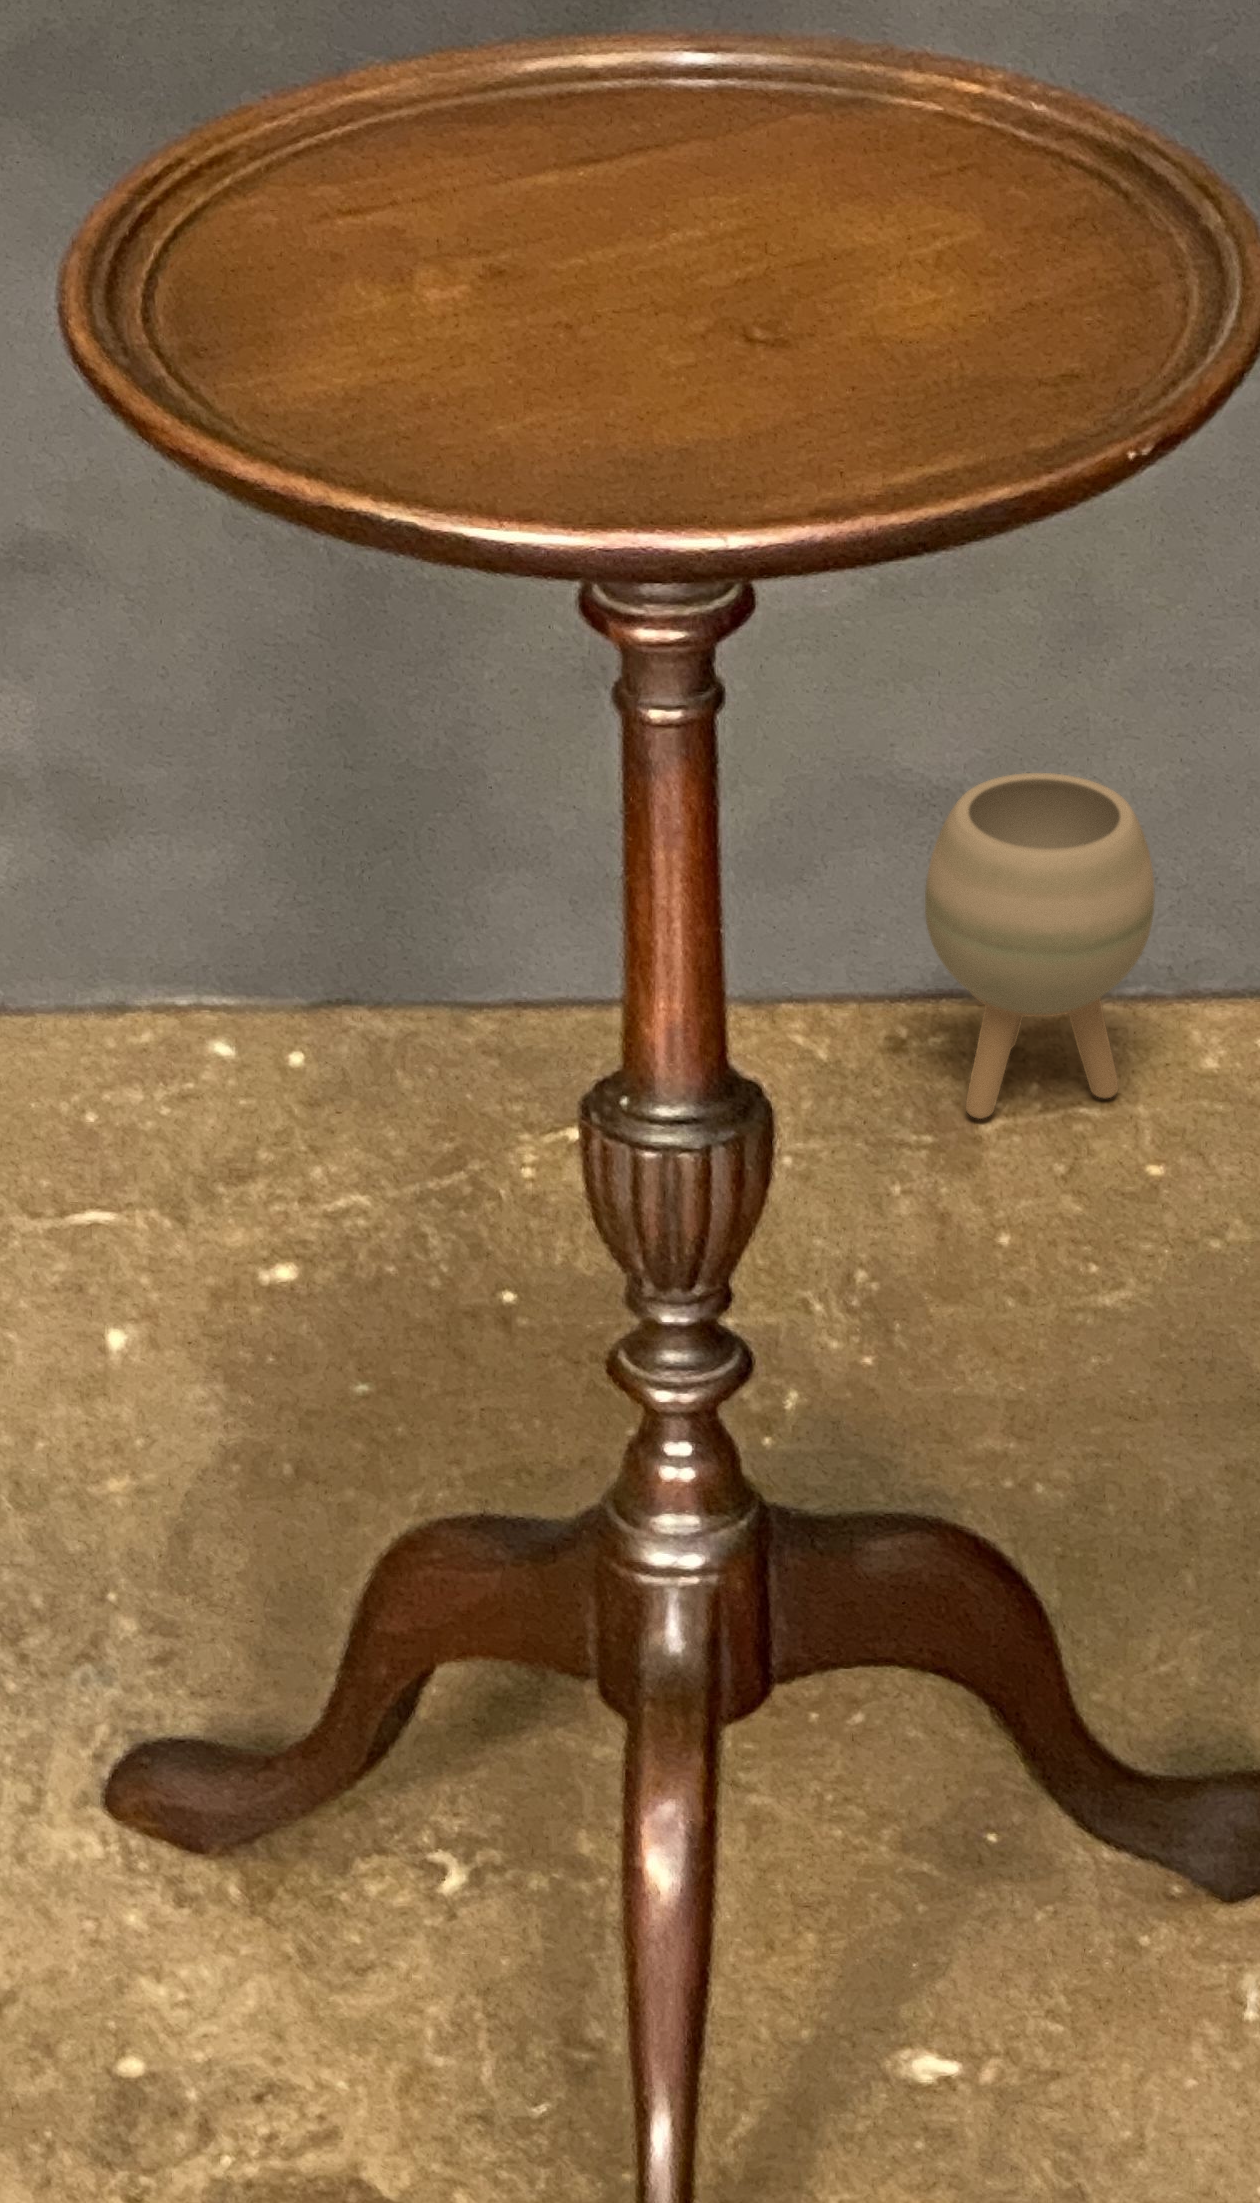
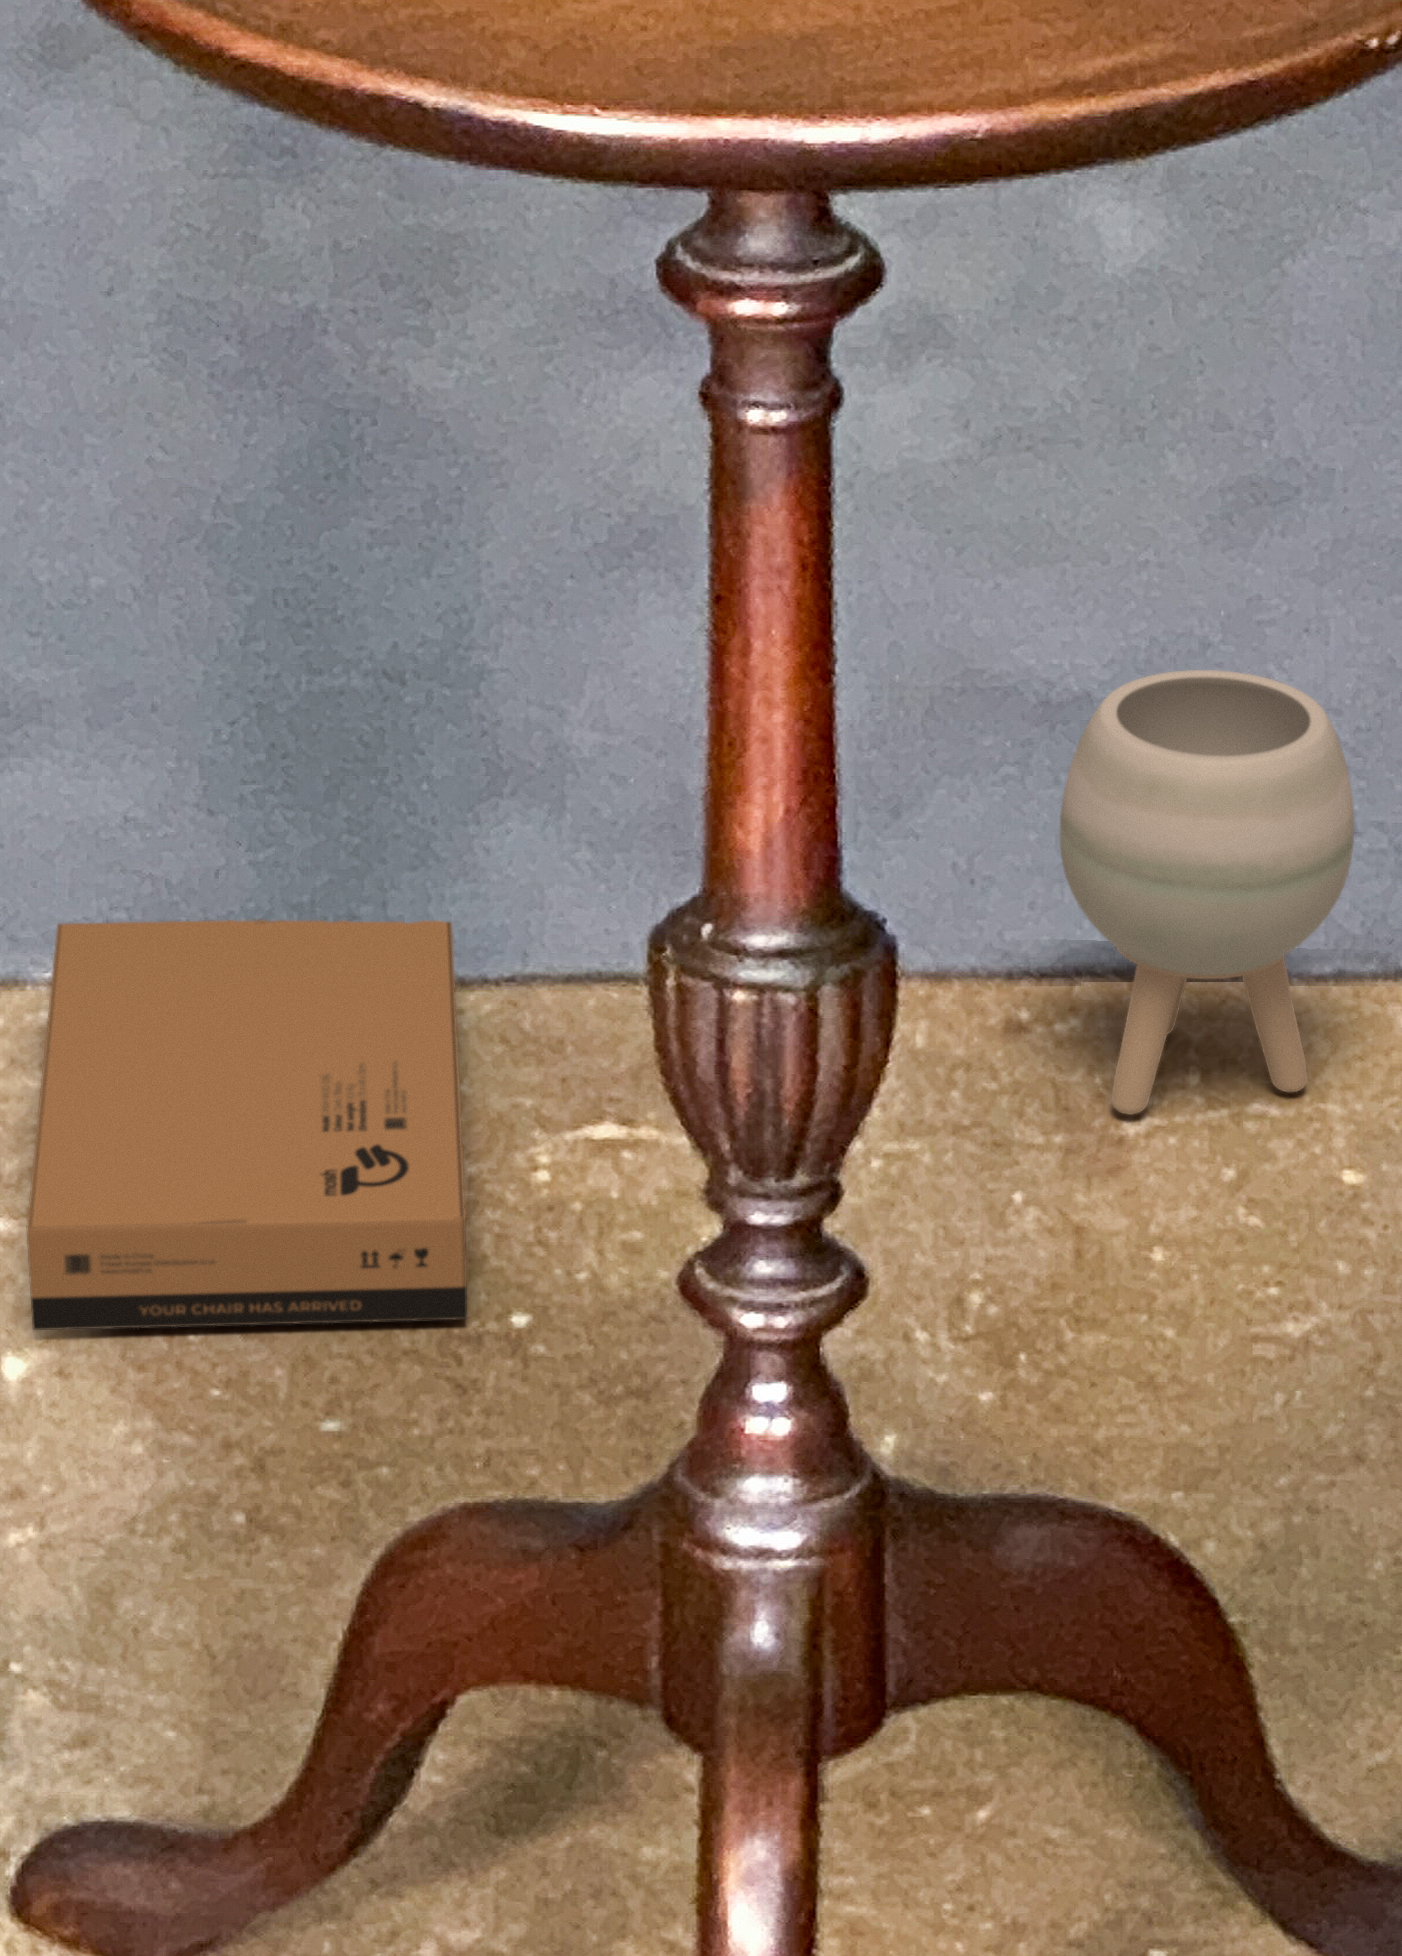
cardboard box: none [123,962,465,1310] -> present [27,920,467,1330]

